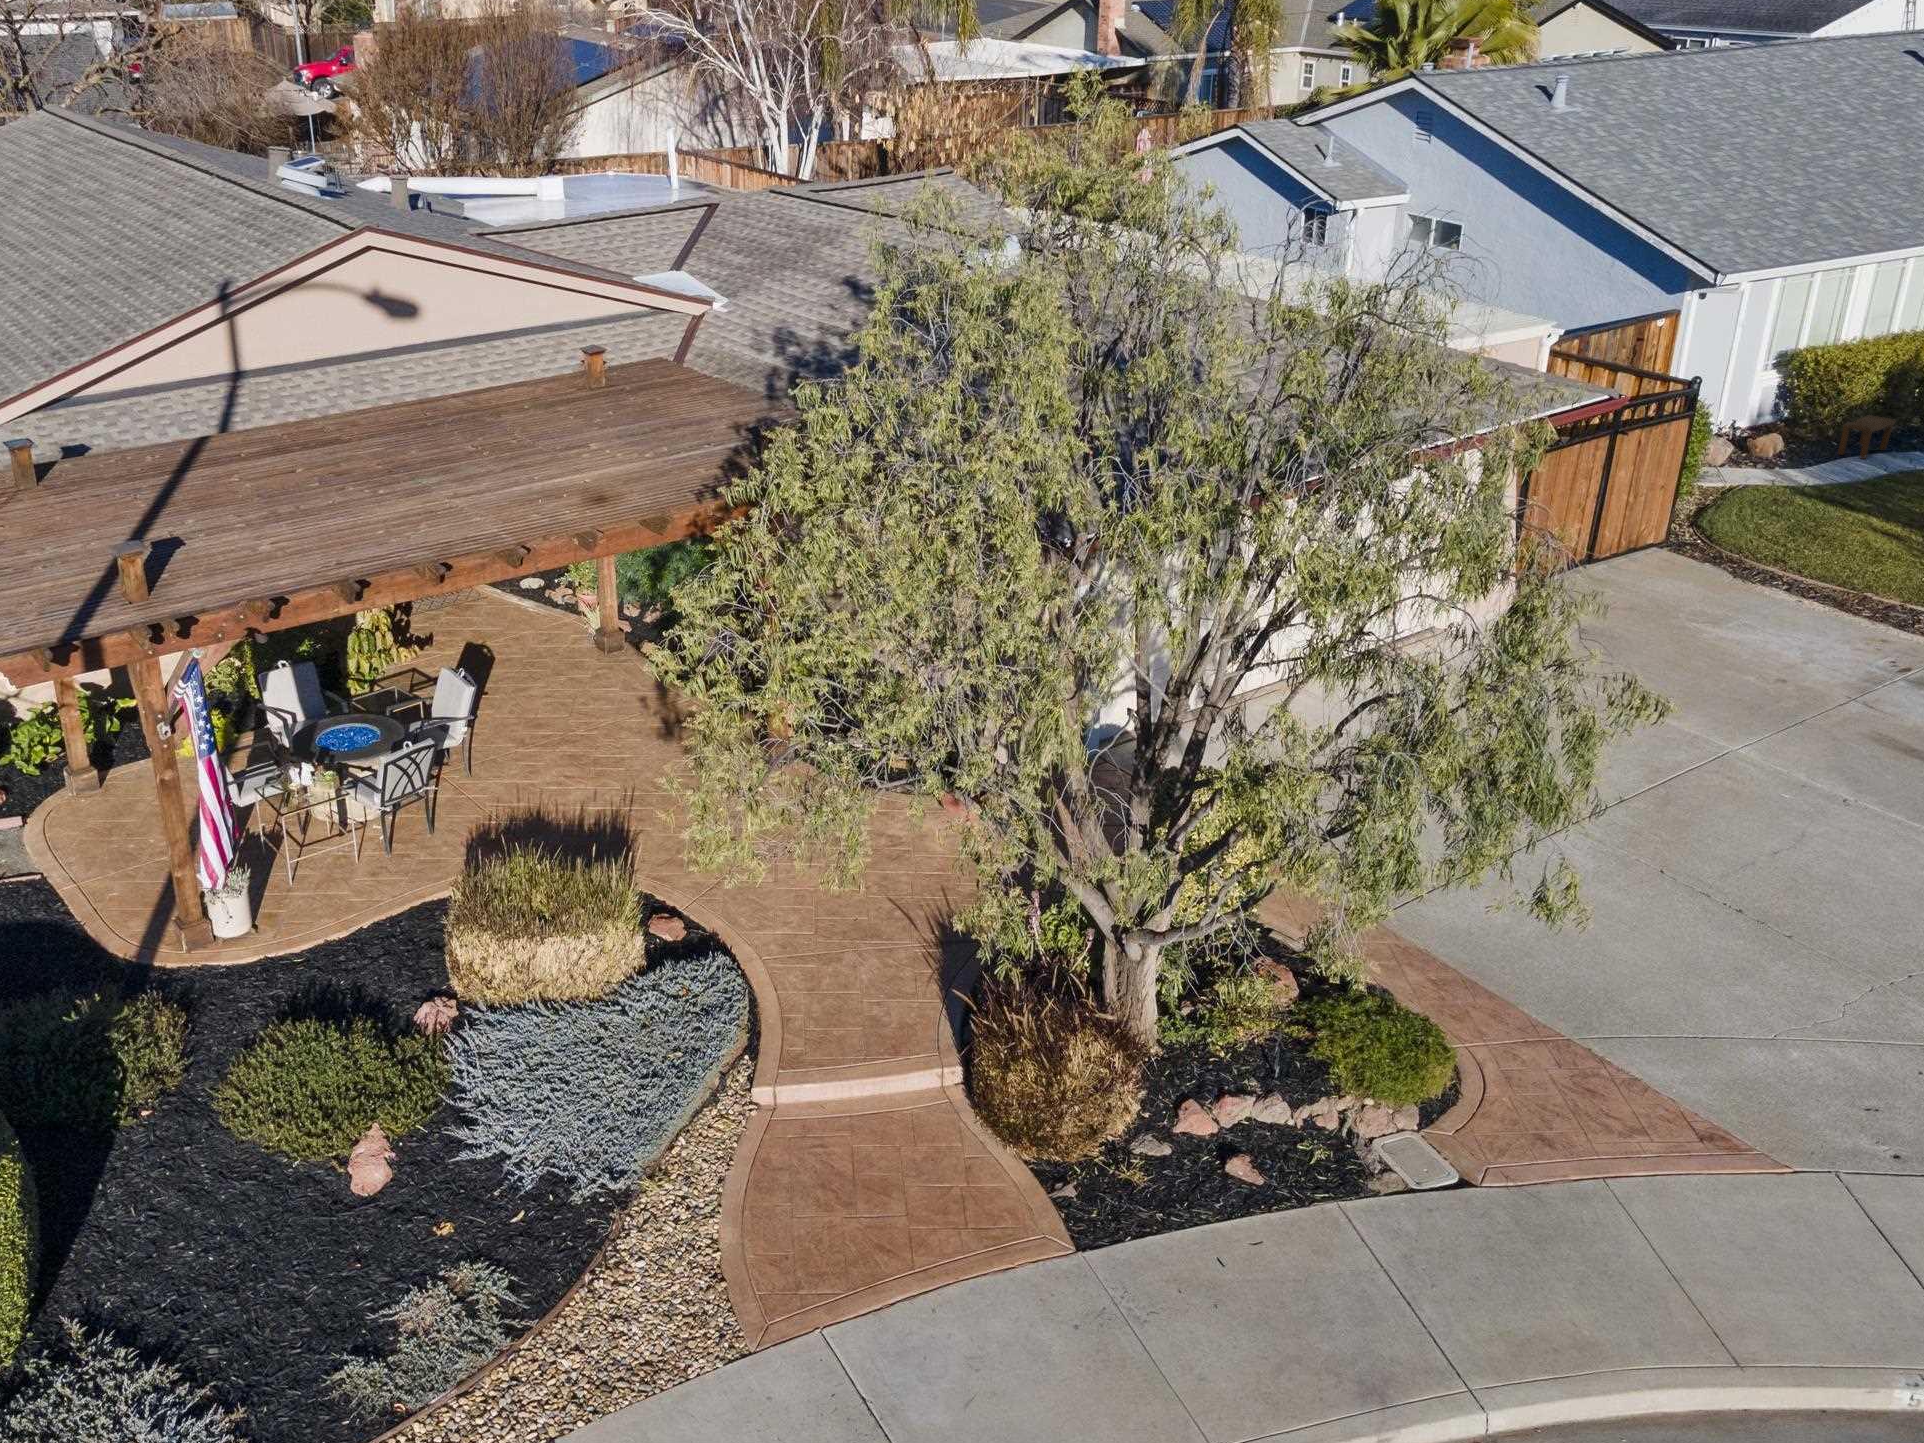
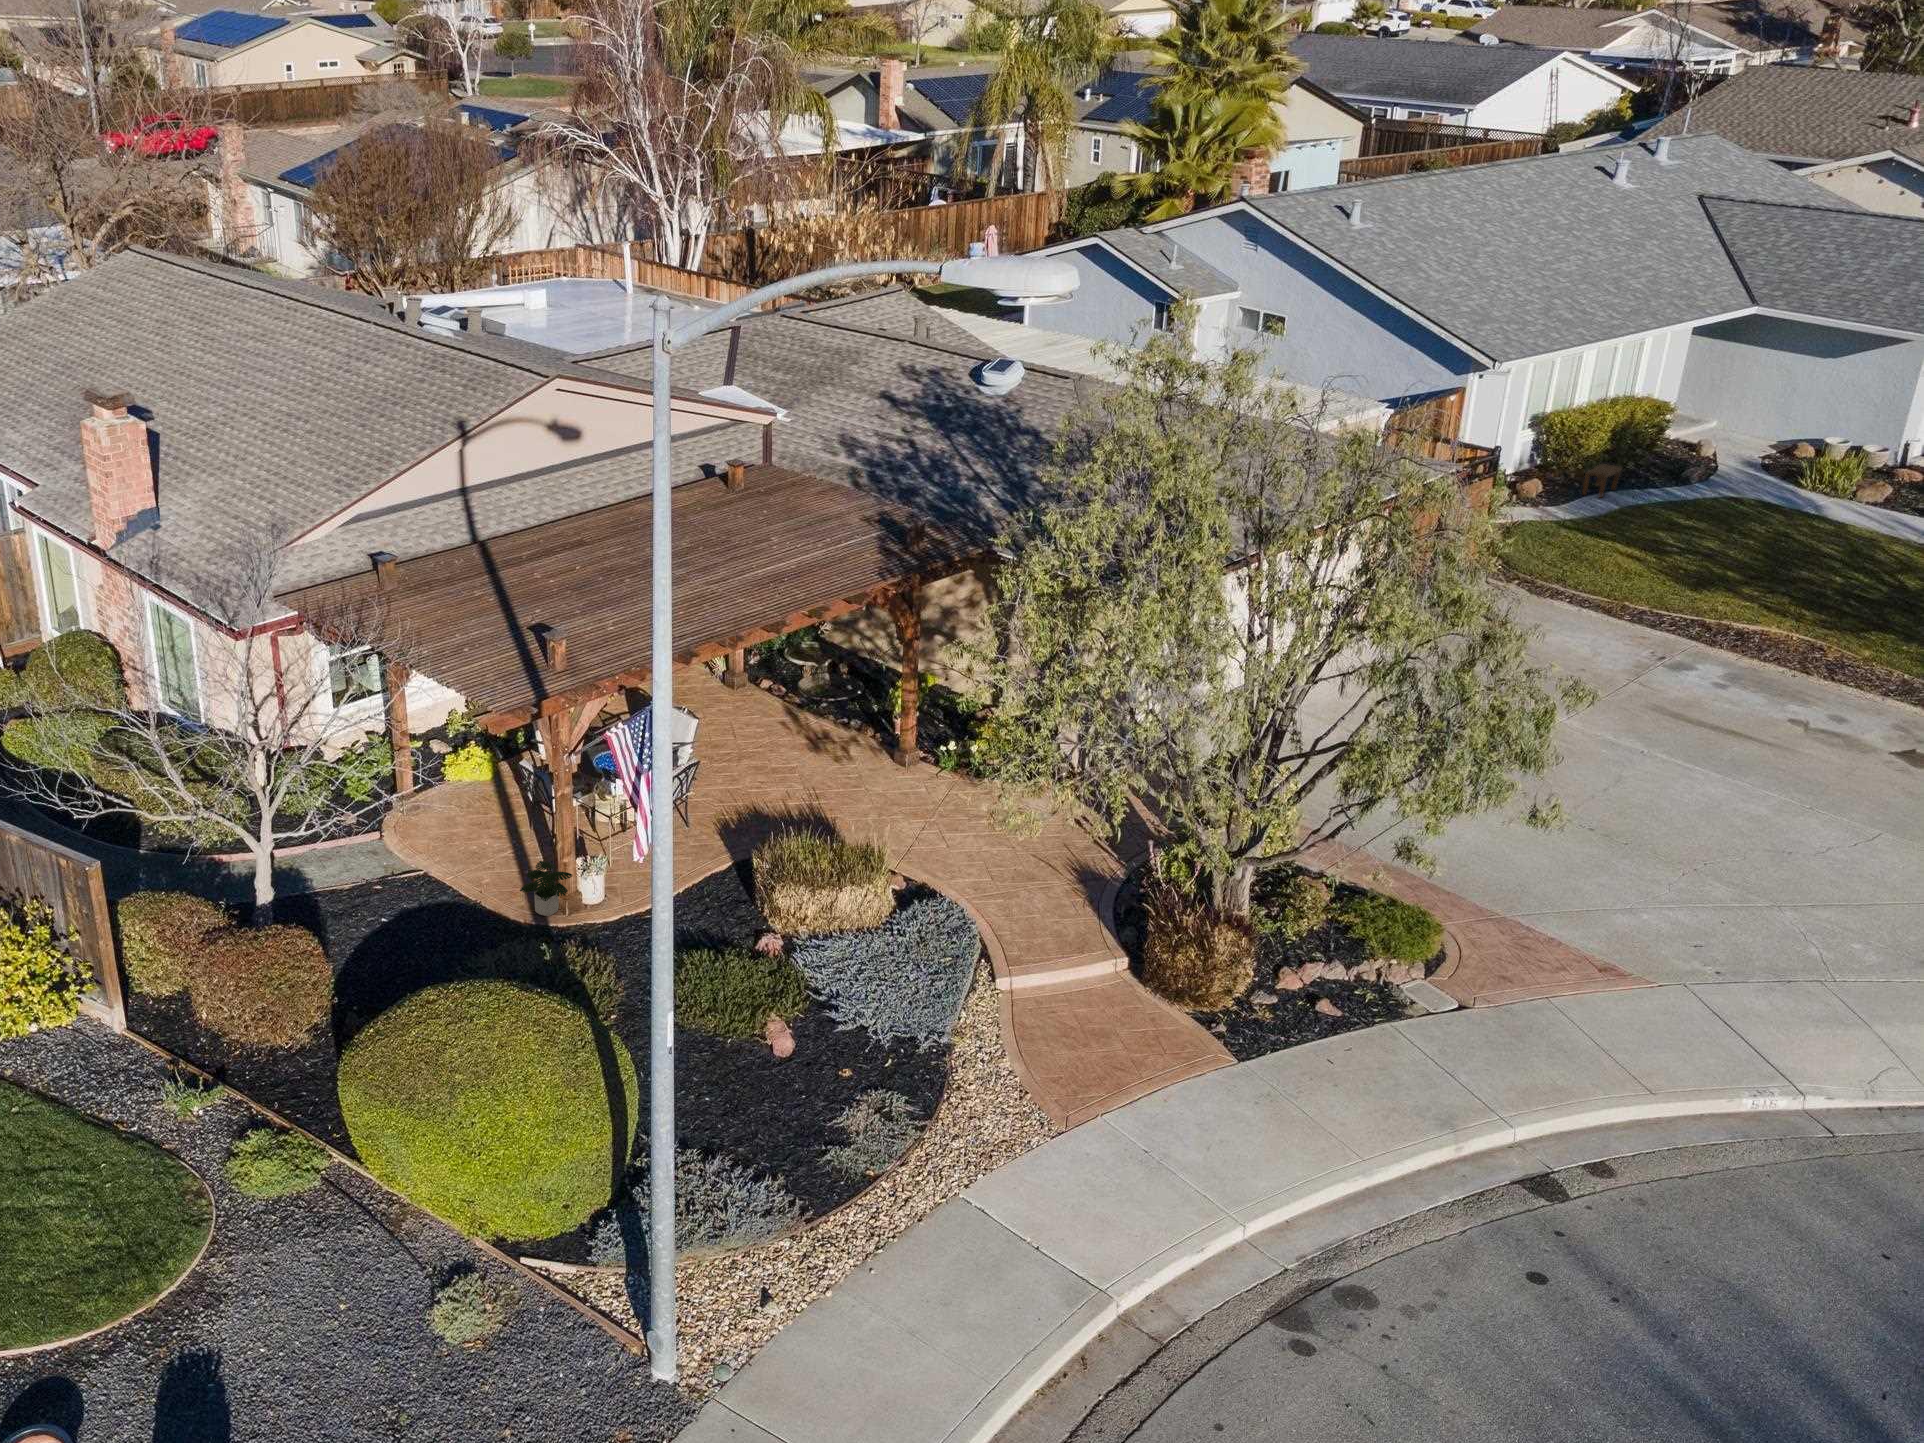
potted plant: none [121,871,200,950] -> present [520,861,572,916]

